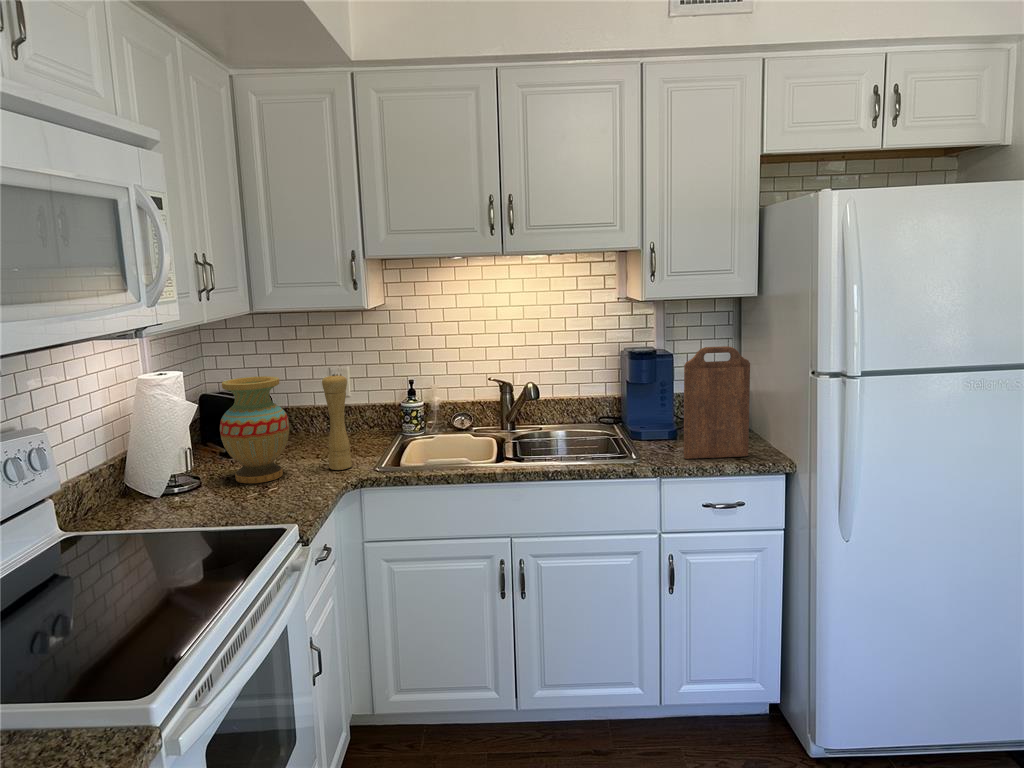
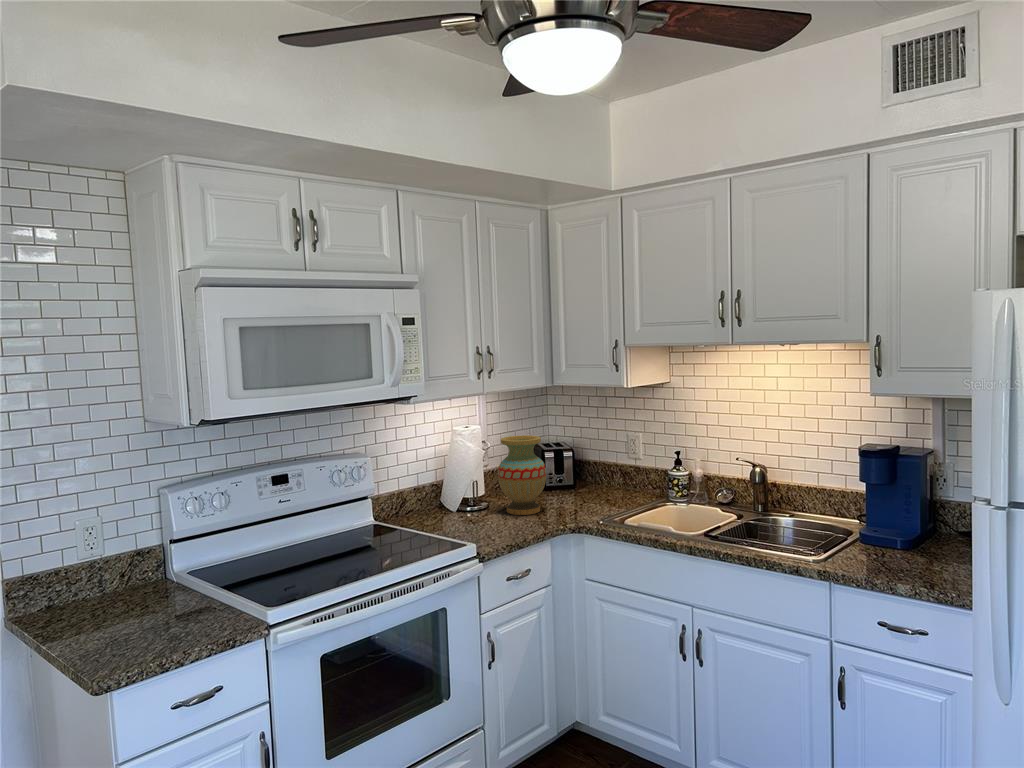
cutting board: present [684,346,750,459] -> none [863,453,940,581]
pepper mill: present [322,374,352,470] -> none [569,440,589,517]

